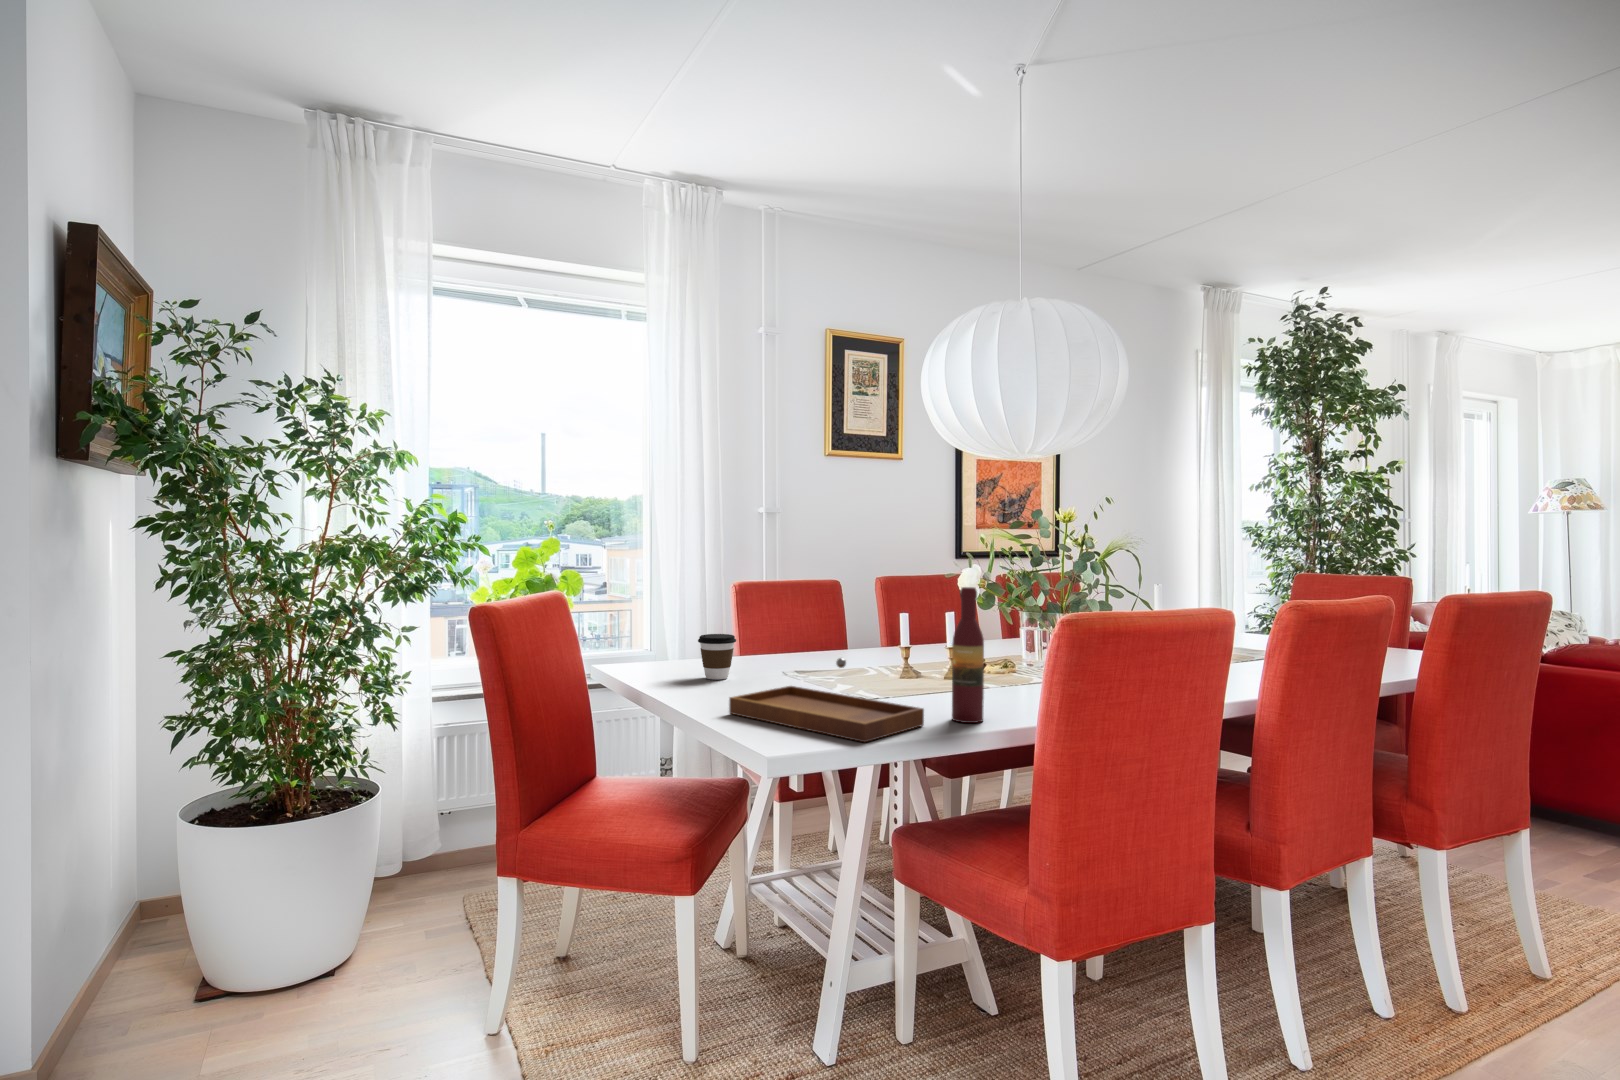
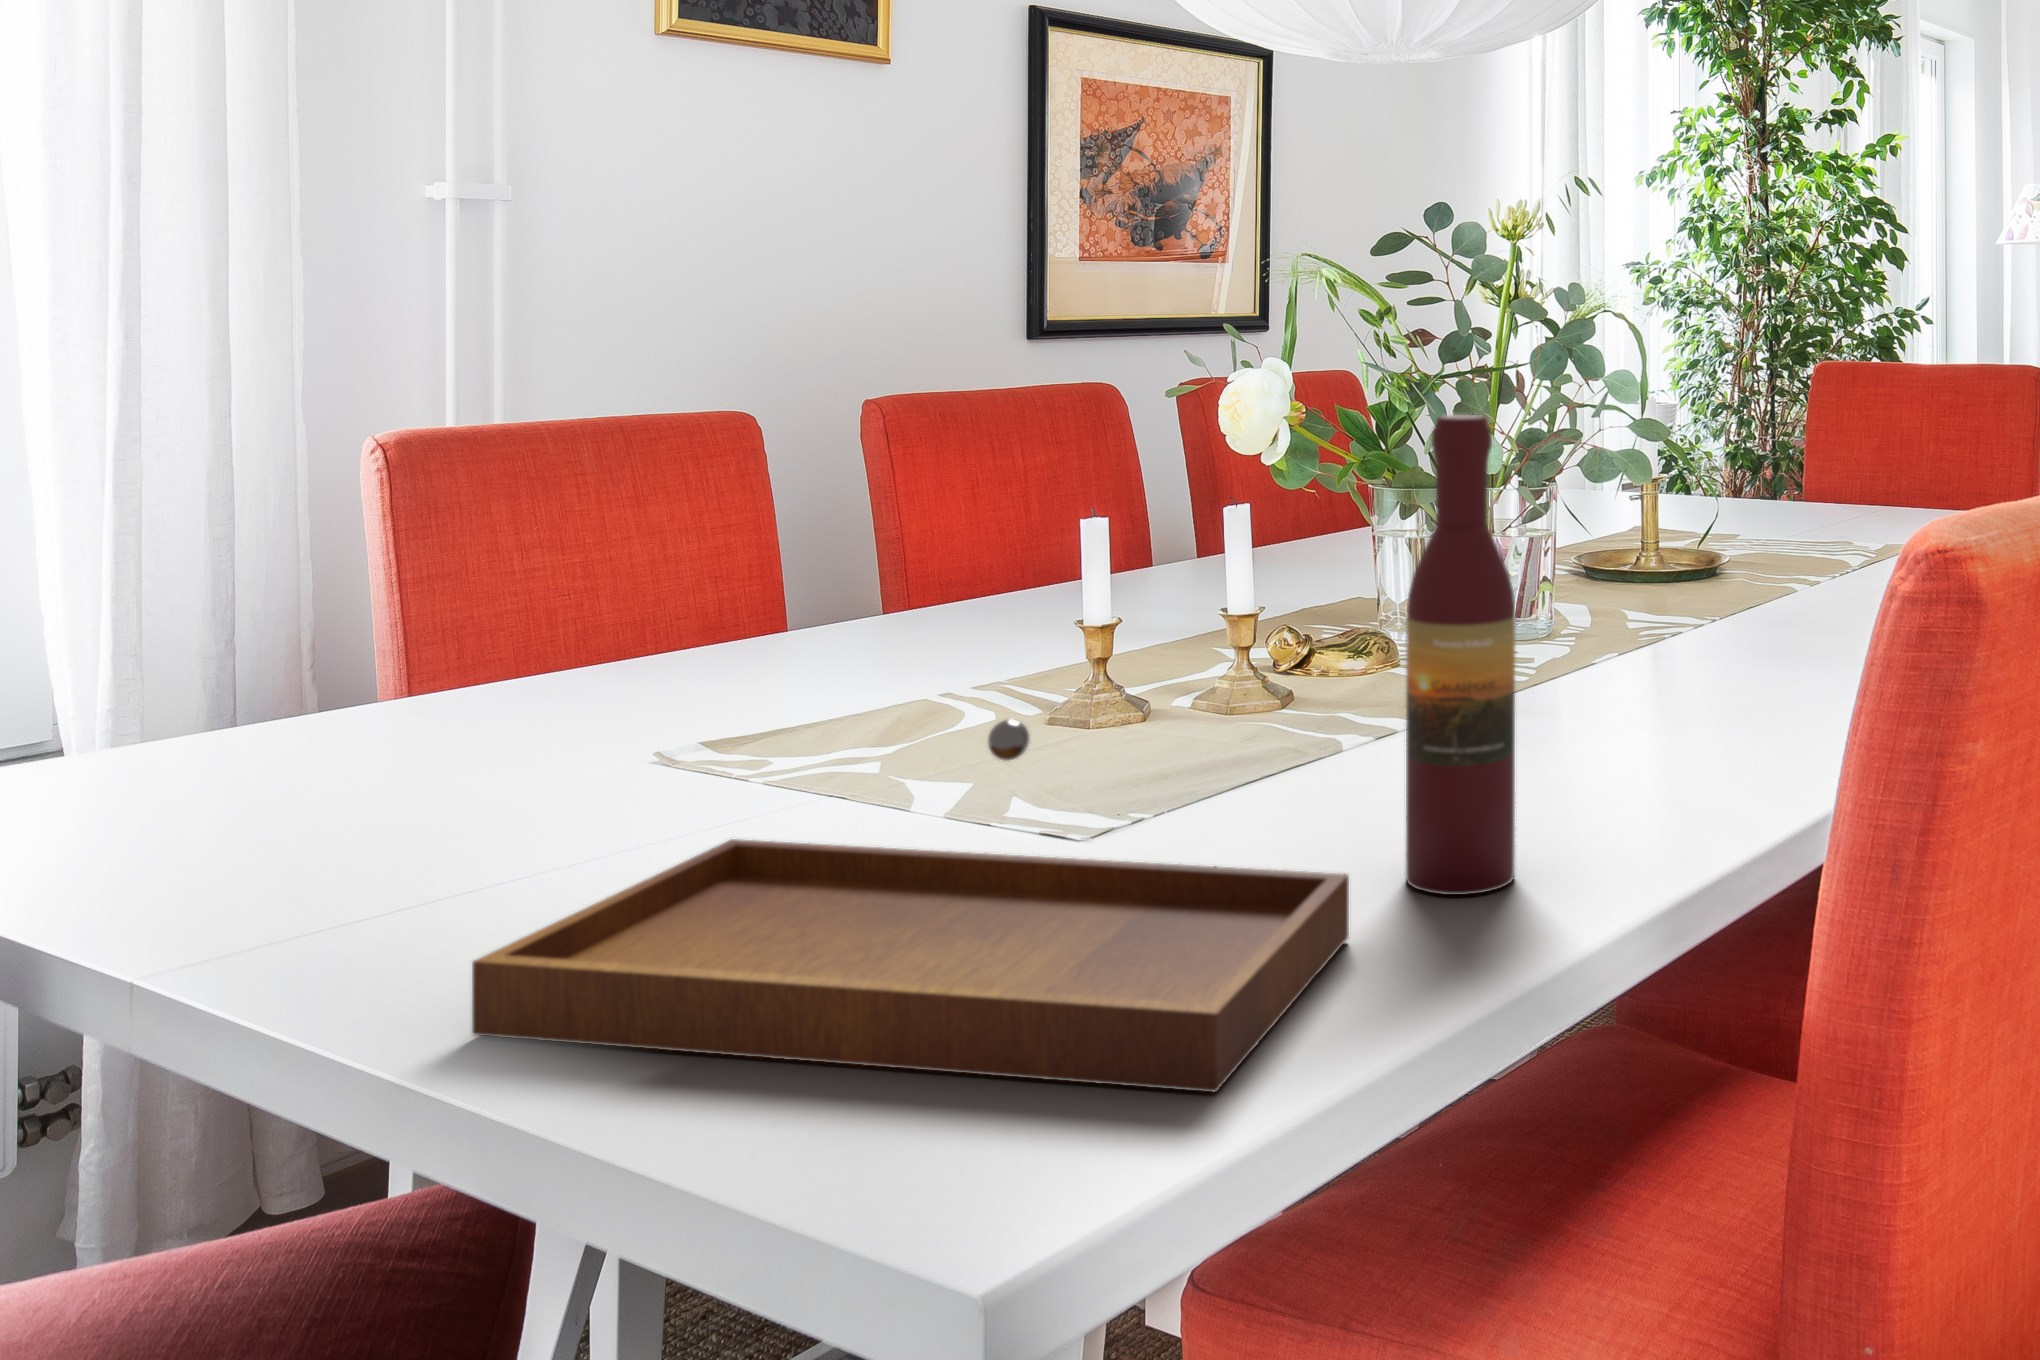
coffee cup: present [698,634,736,680] -> none [235,641,422,836]

